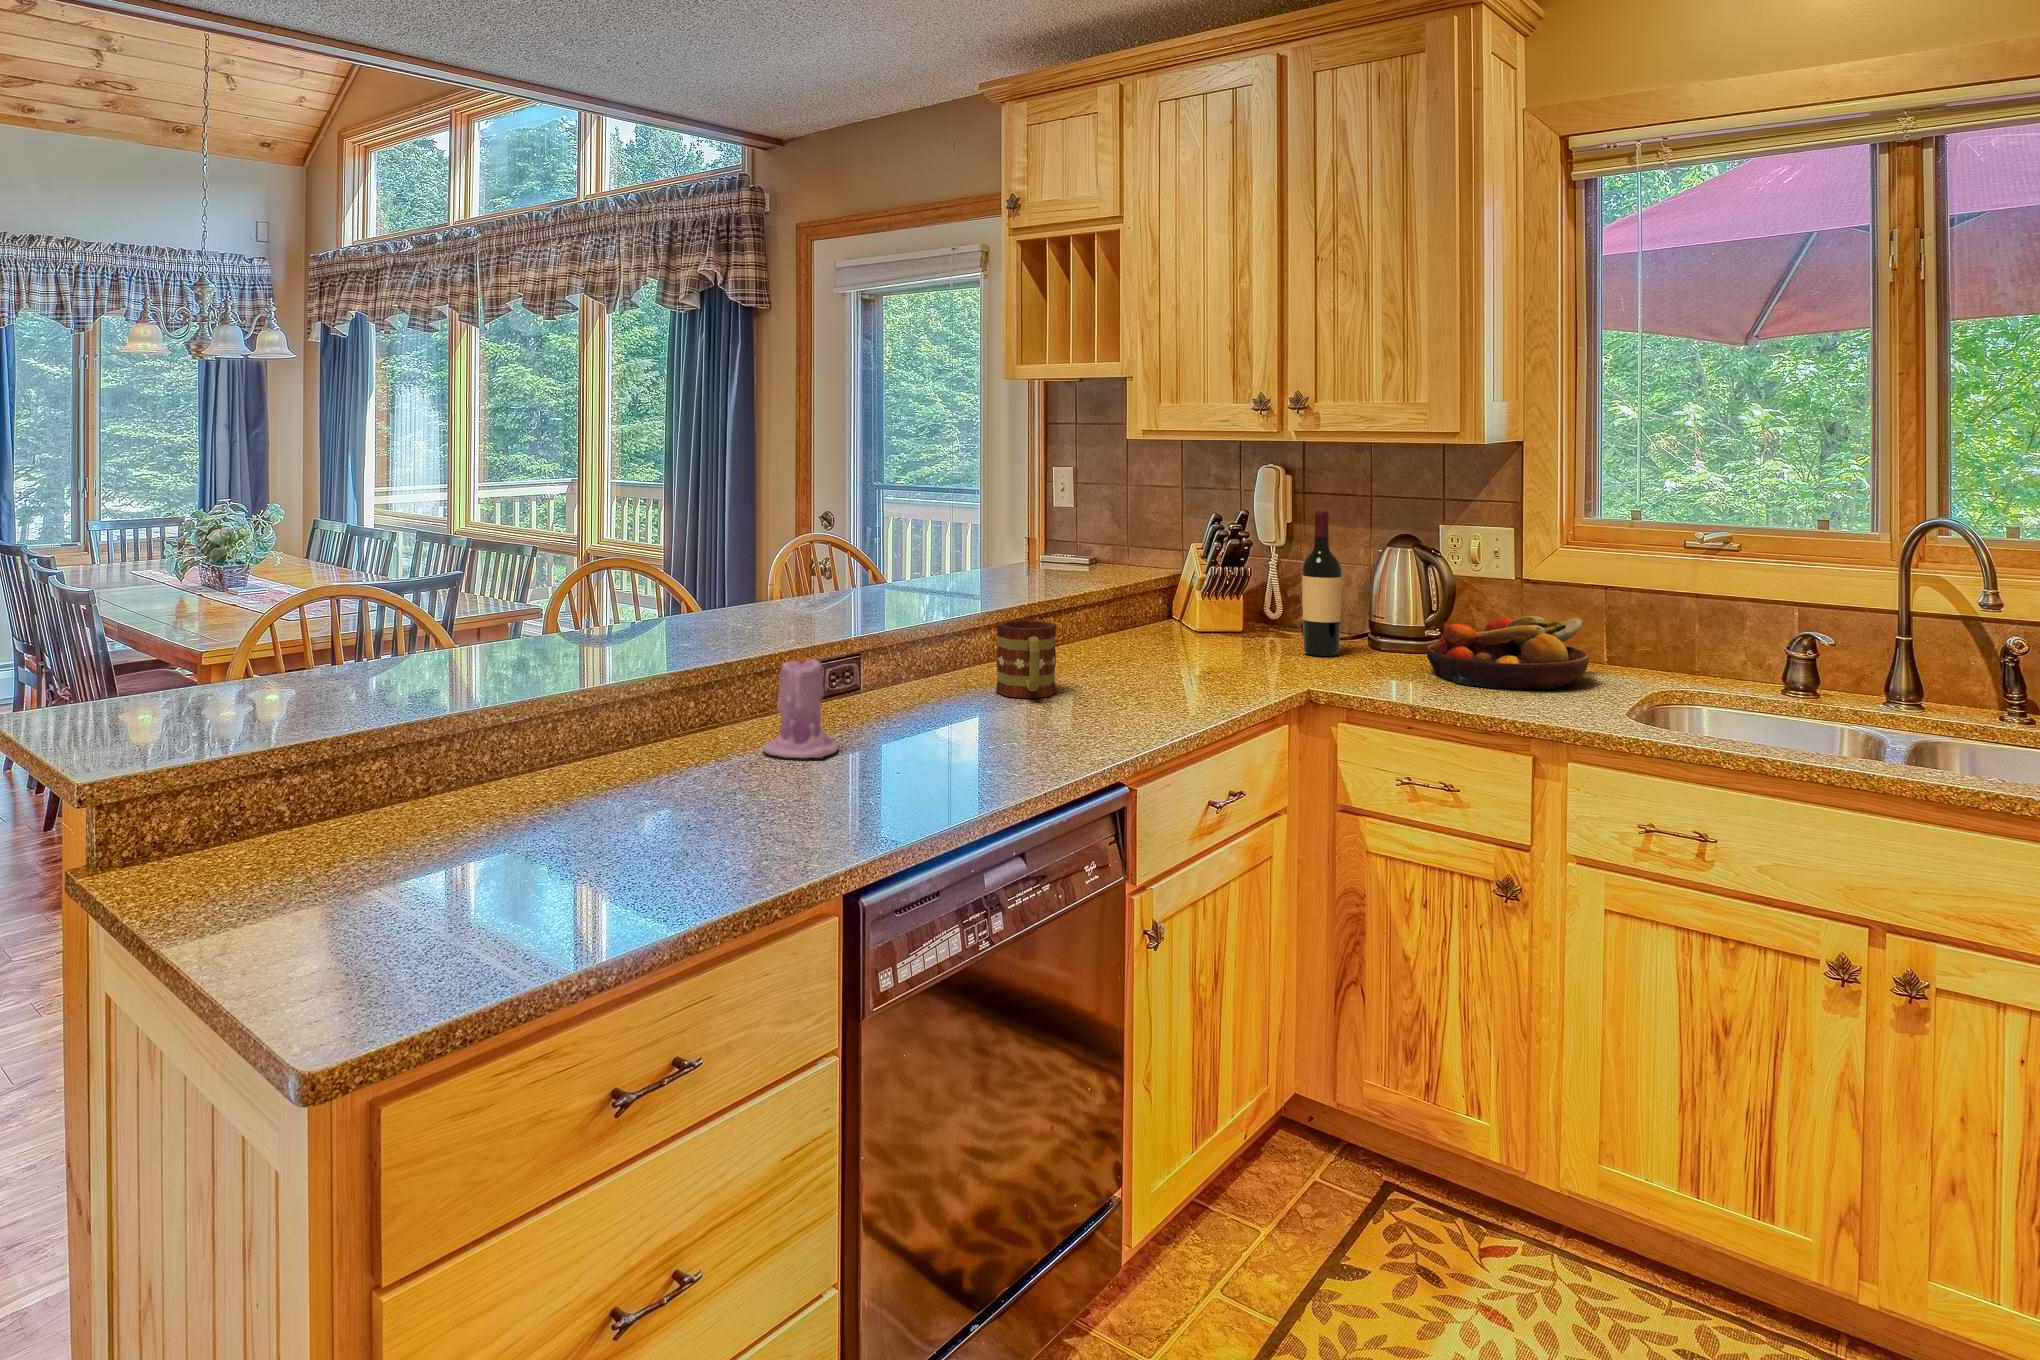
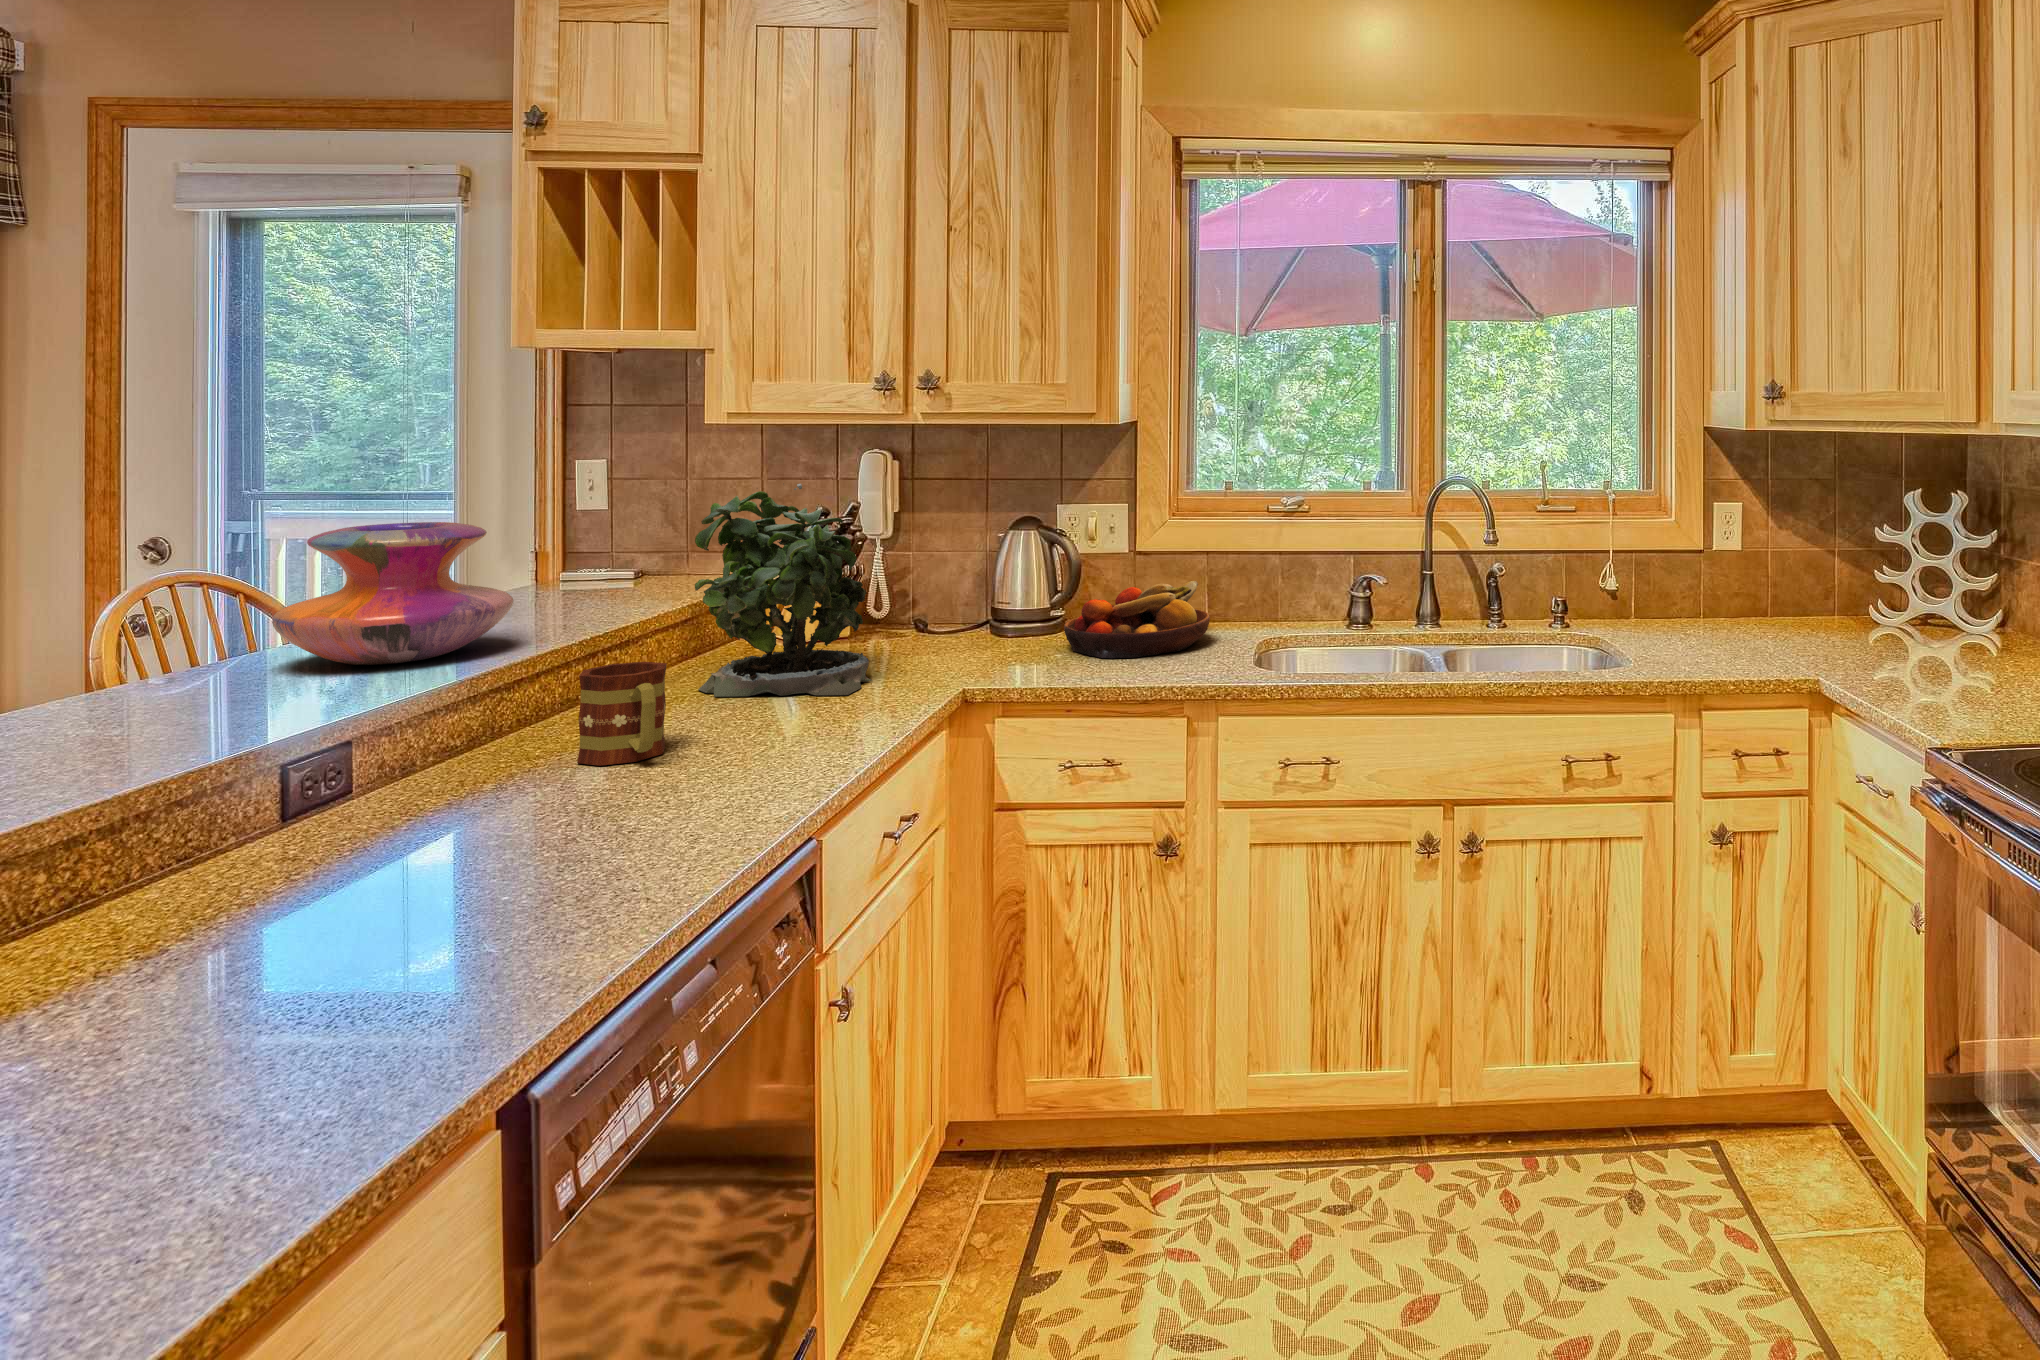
potted plant: none [1100,488,1242,678] -> present [695,484,873,697]
decorative vase: none [849,504,983,604] -> present [272,522,514,665]
wine bottle: present [1302,511,1342,656] -> none [927,497,970,650]
candle: present [762,653,838,758] -> none [235,760,386,935]

